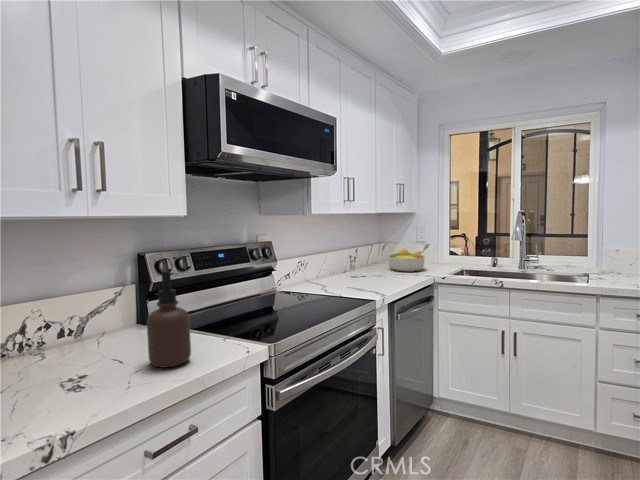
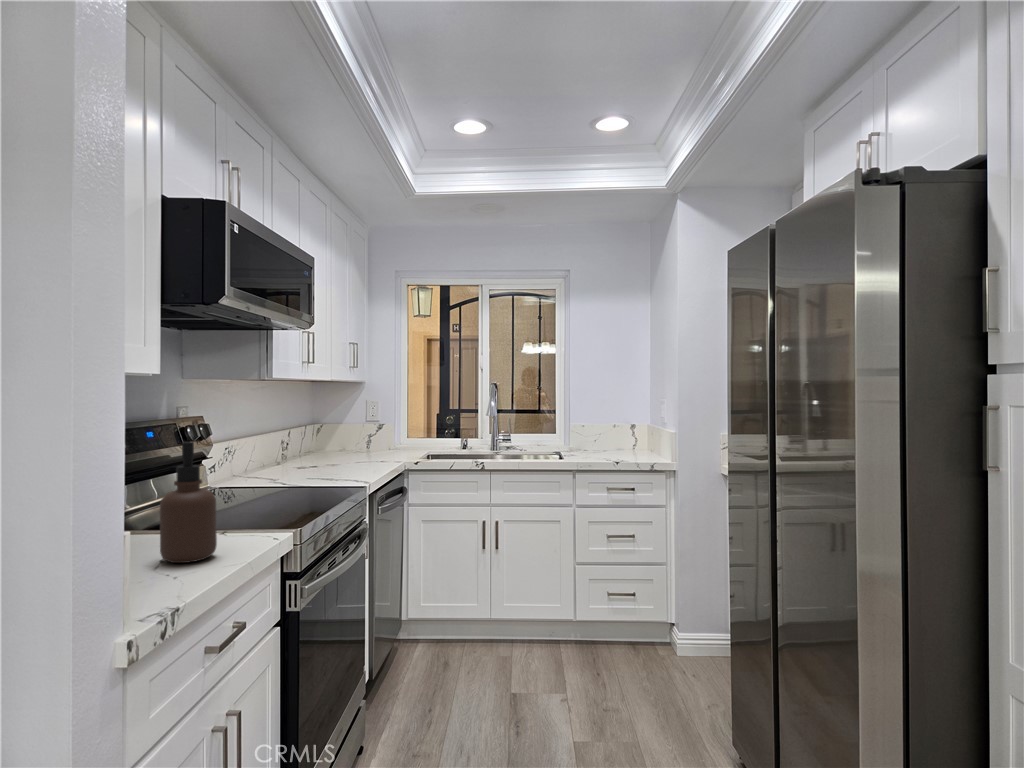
fruit bowl: present [388,249,425,272] -> none [337,430,387,459]

